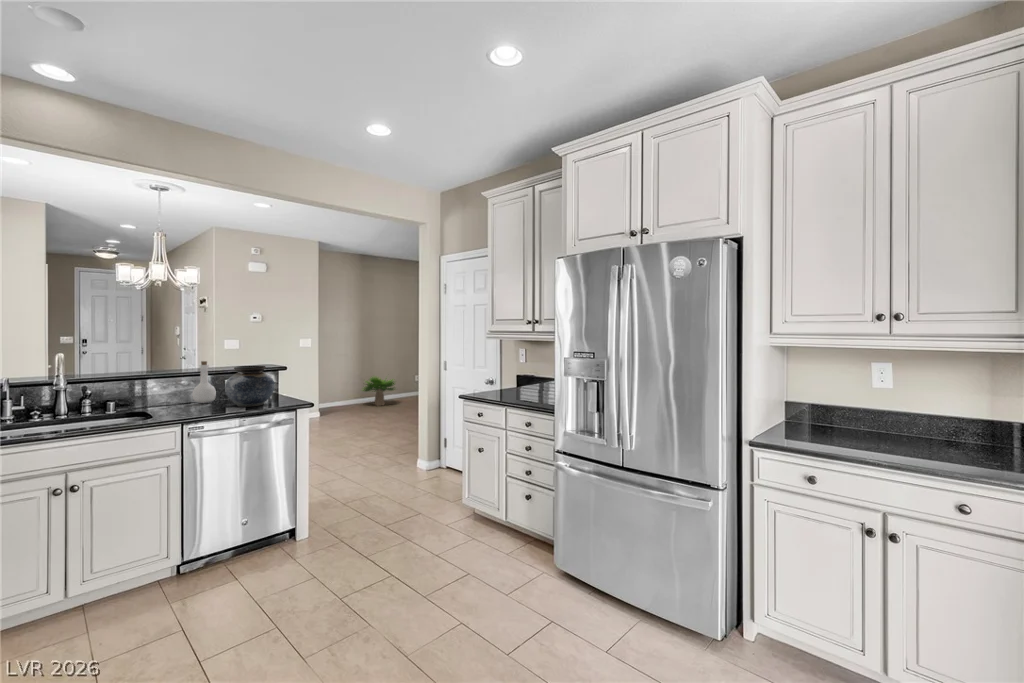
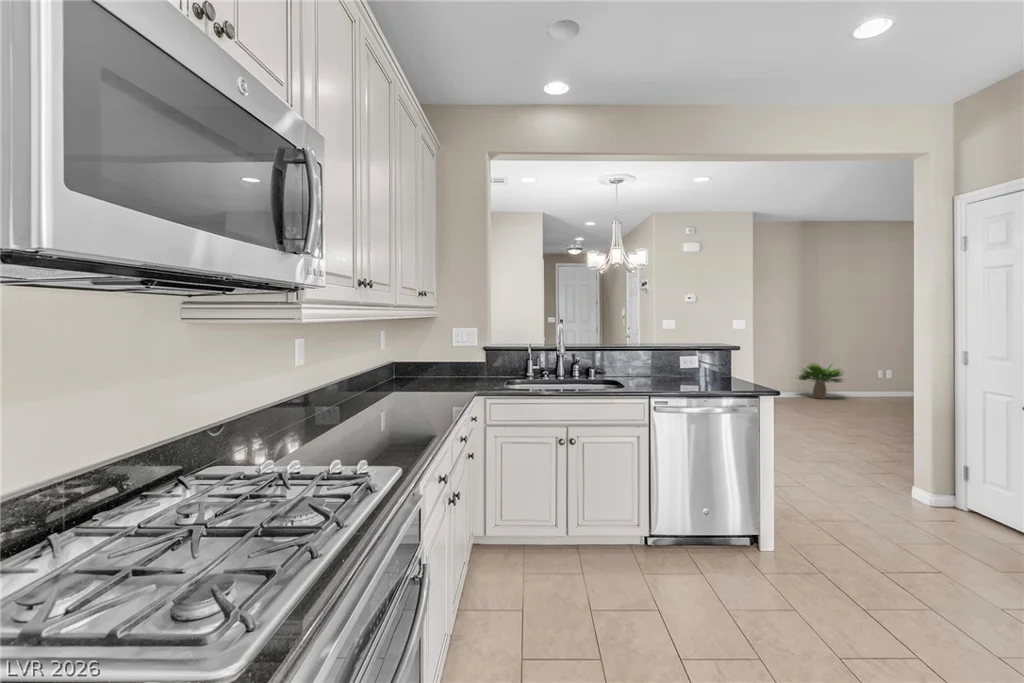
bottle: present [193,361,216,403] -> none [653,337,674,378]
vase: present [225,366,275,407] -> none [687,343,738,388]

